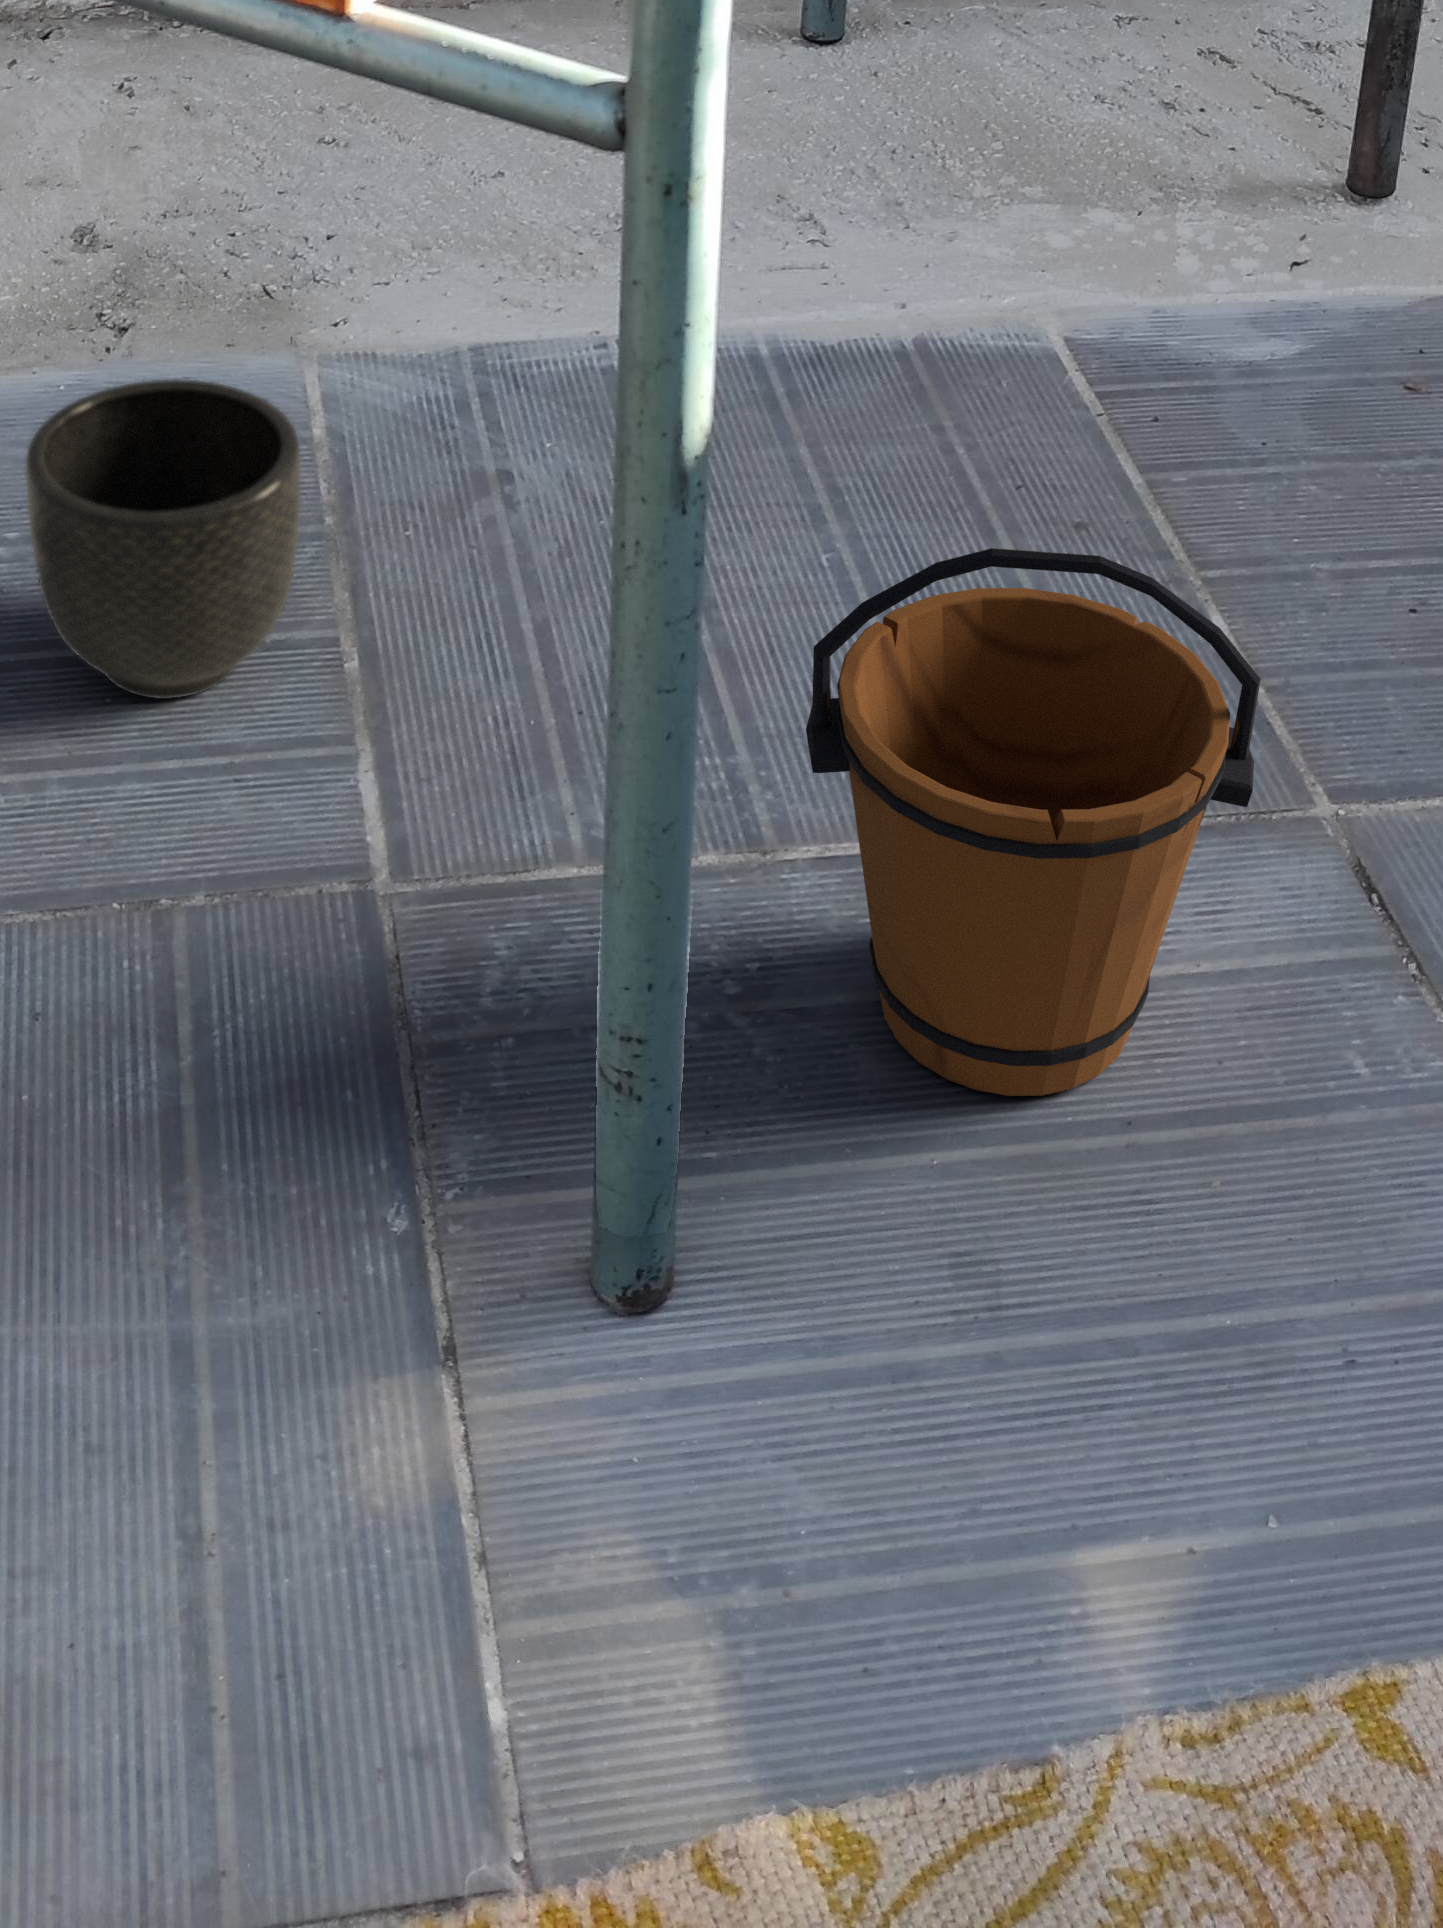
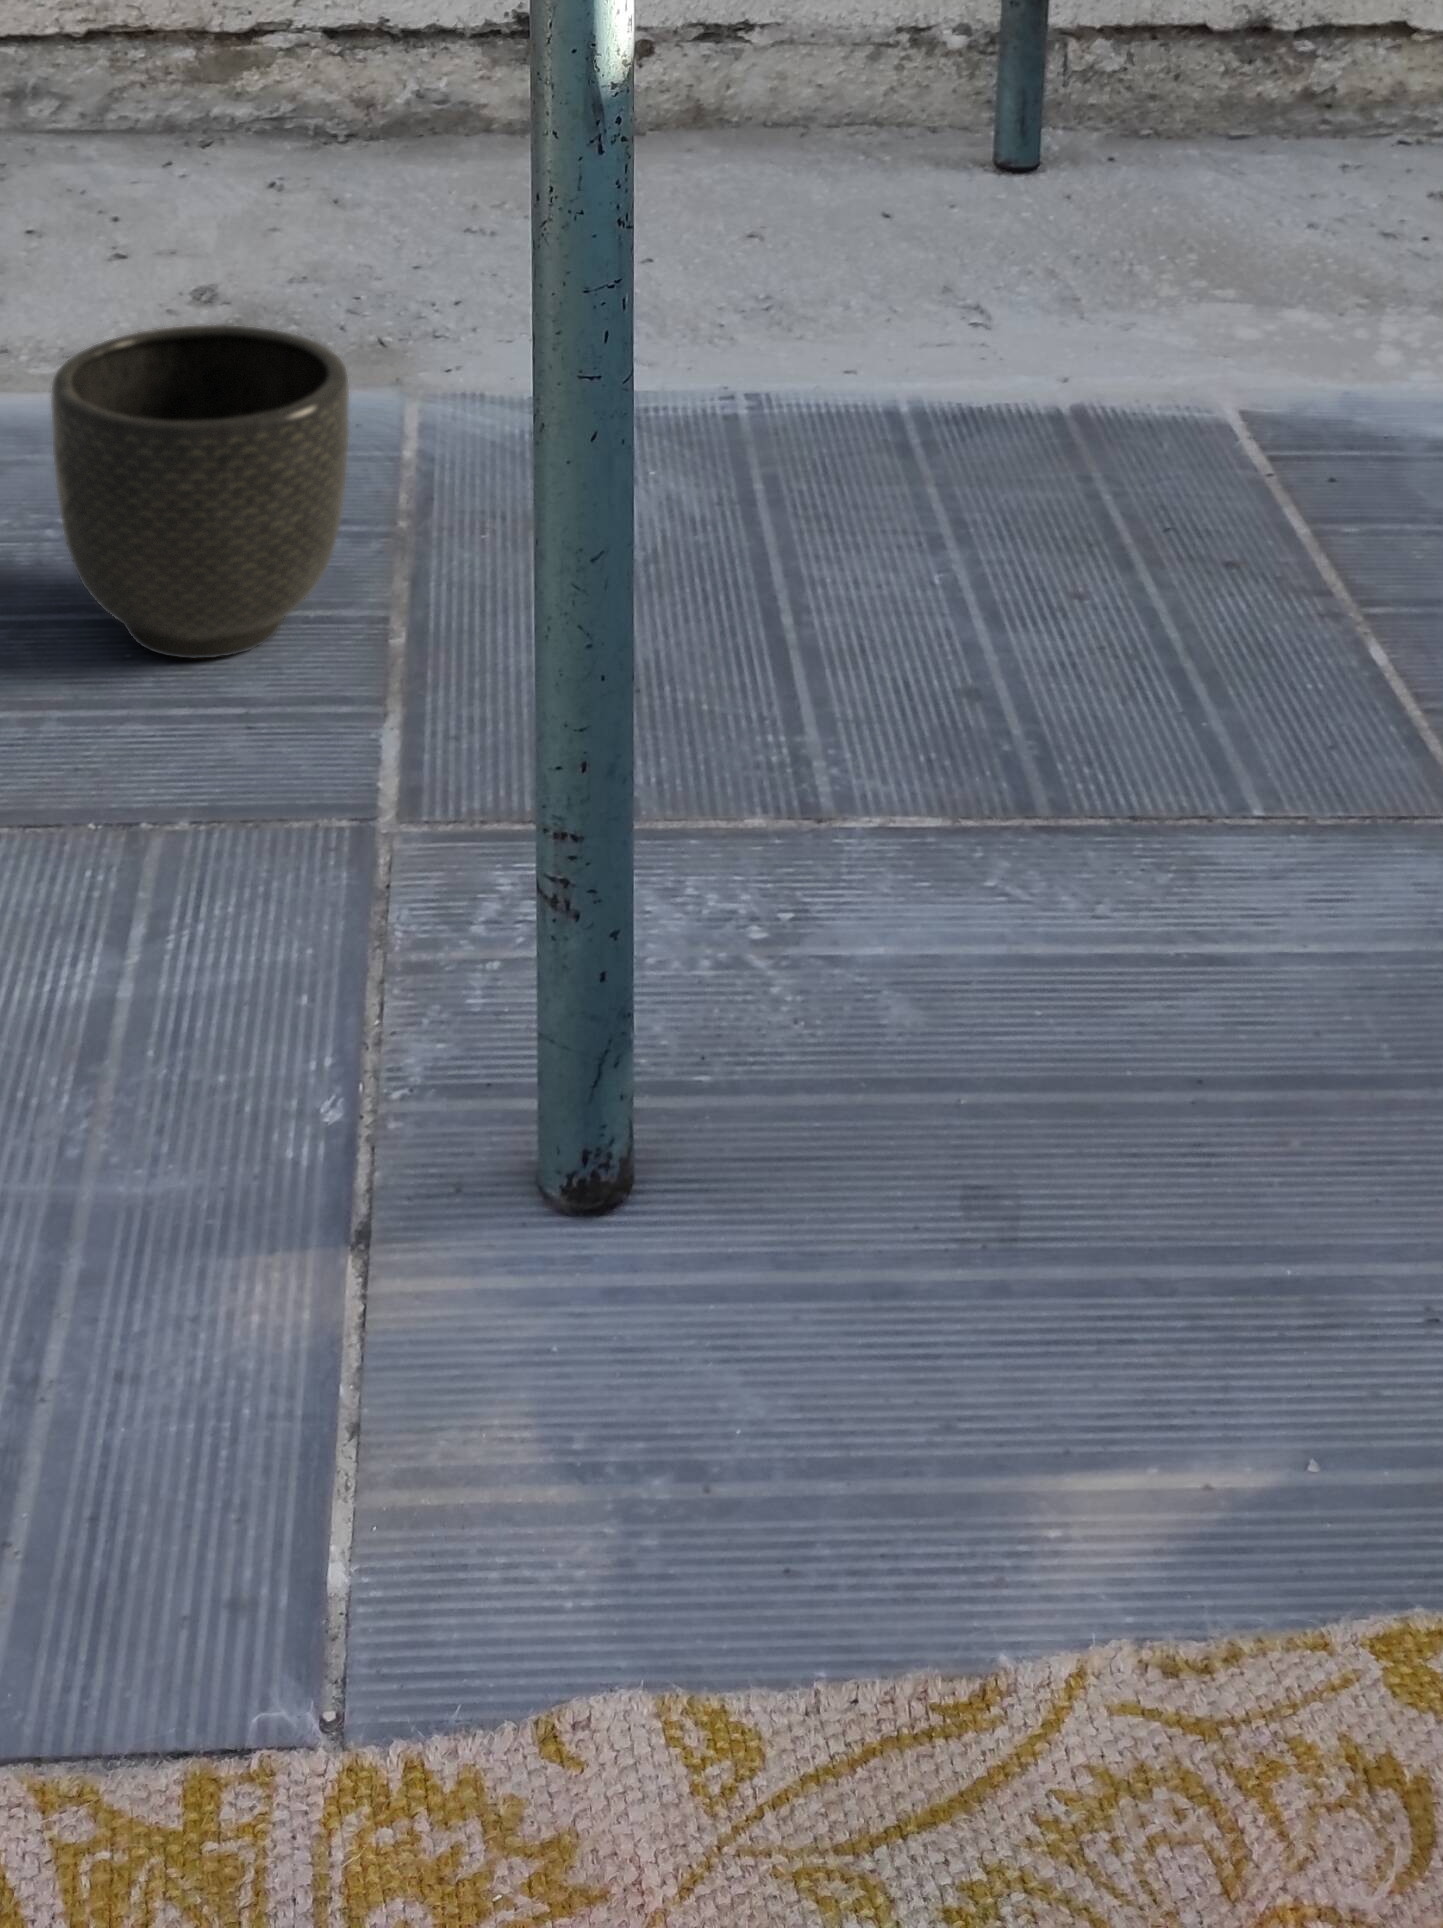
bucket: present [806,548,1261,1096] -> none [837,381,1352,1049]

